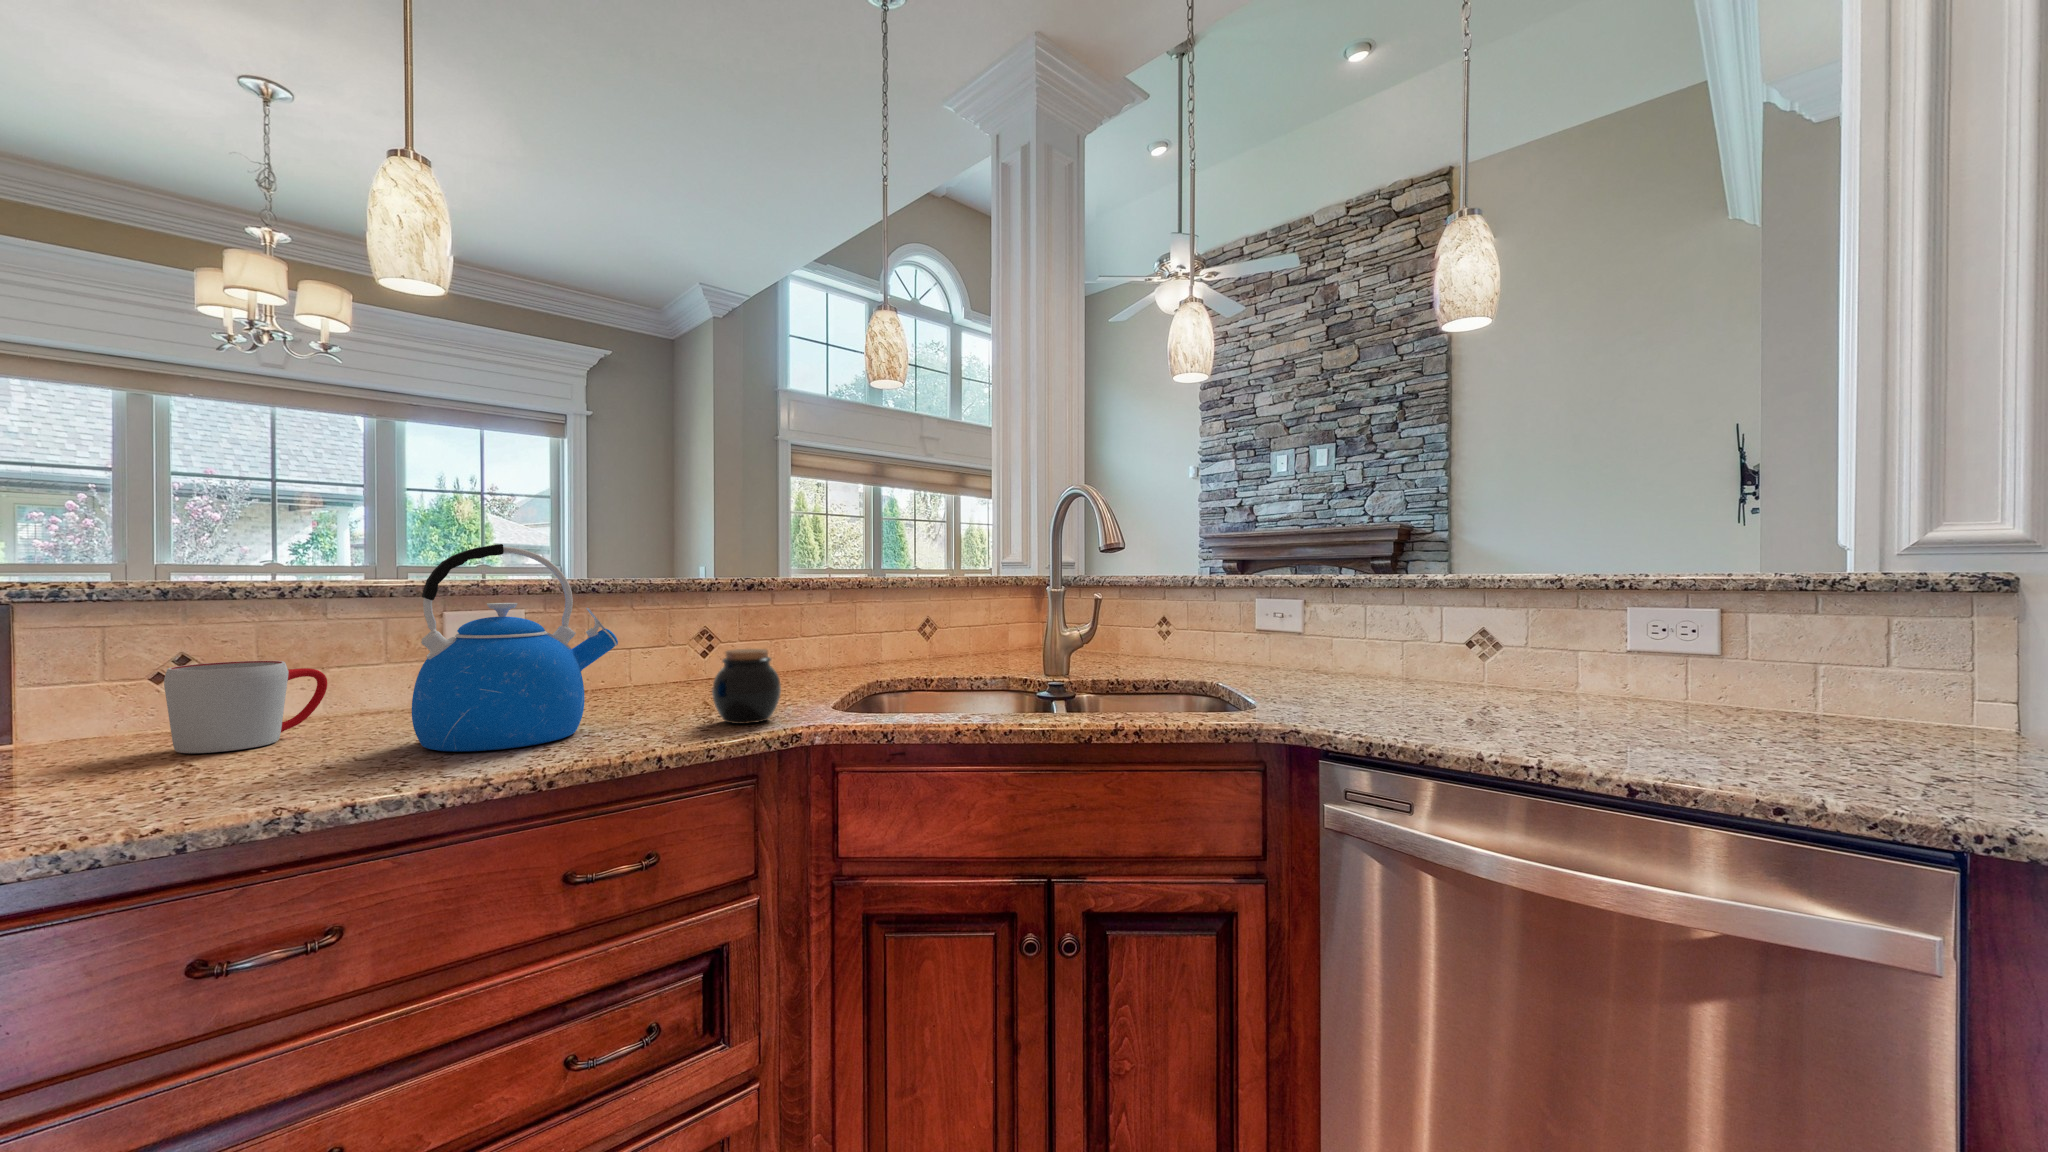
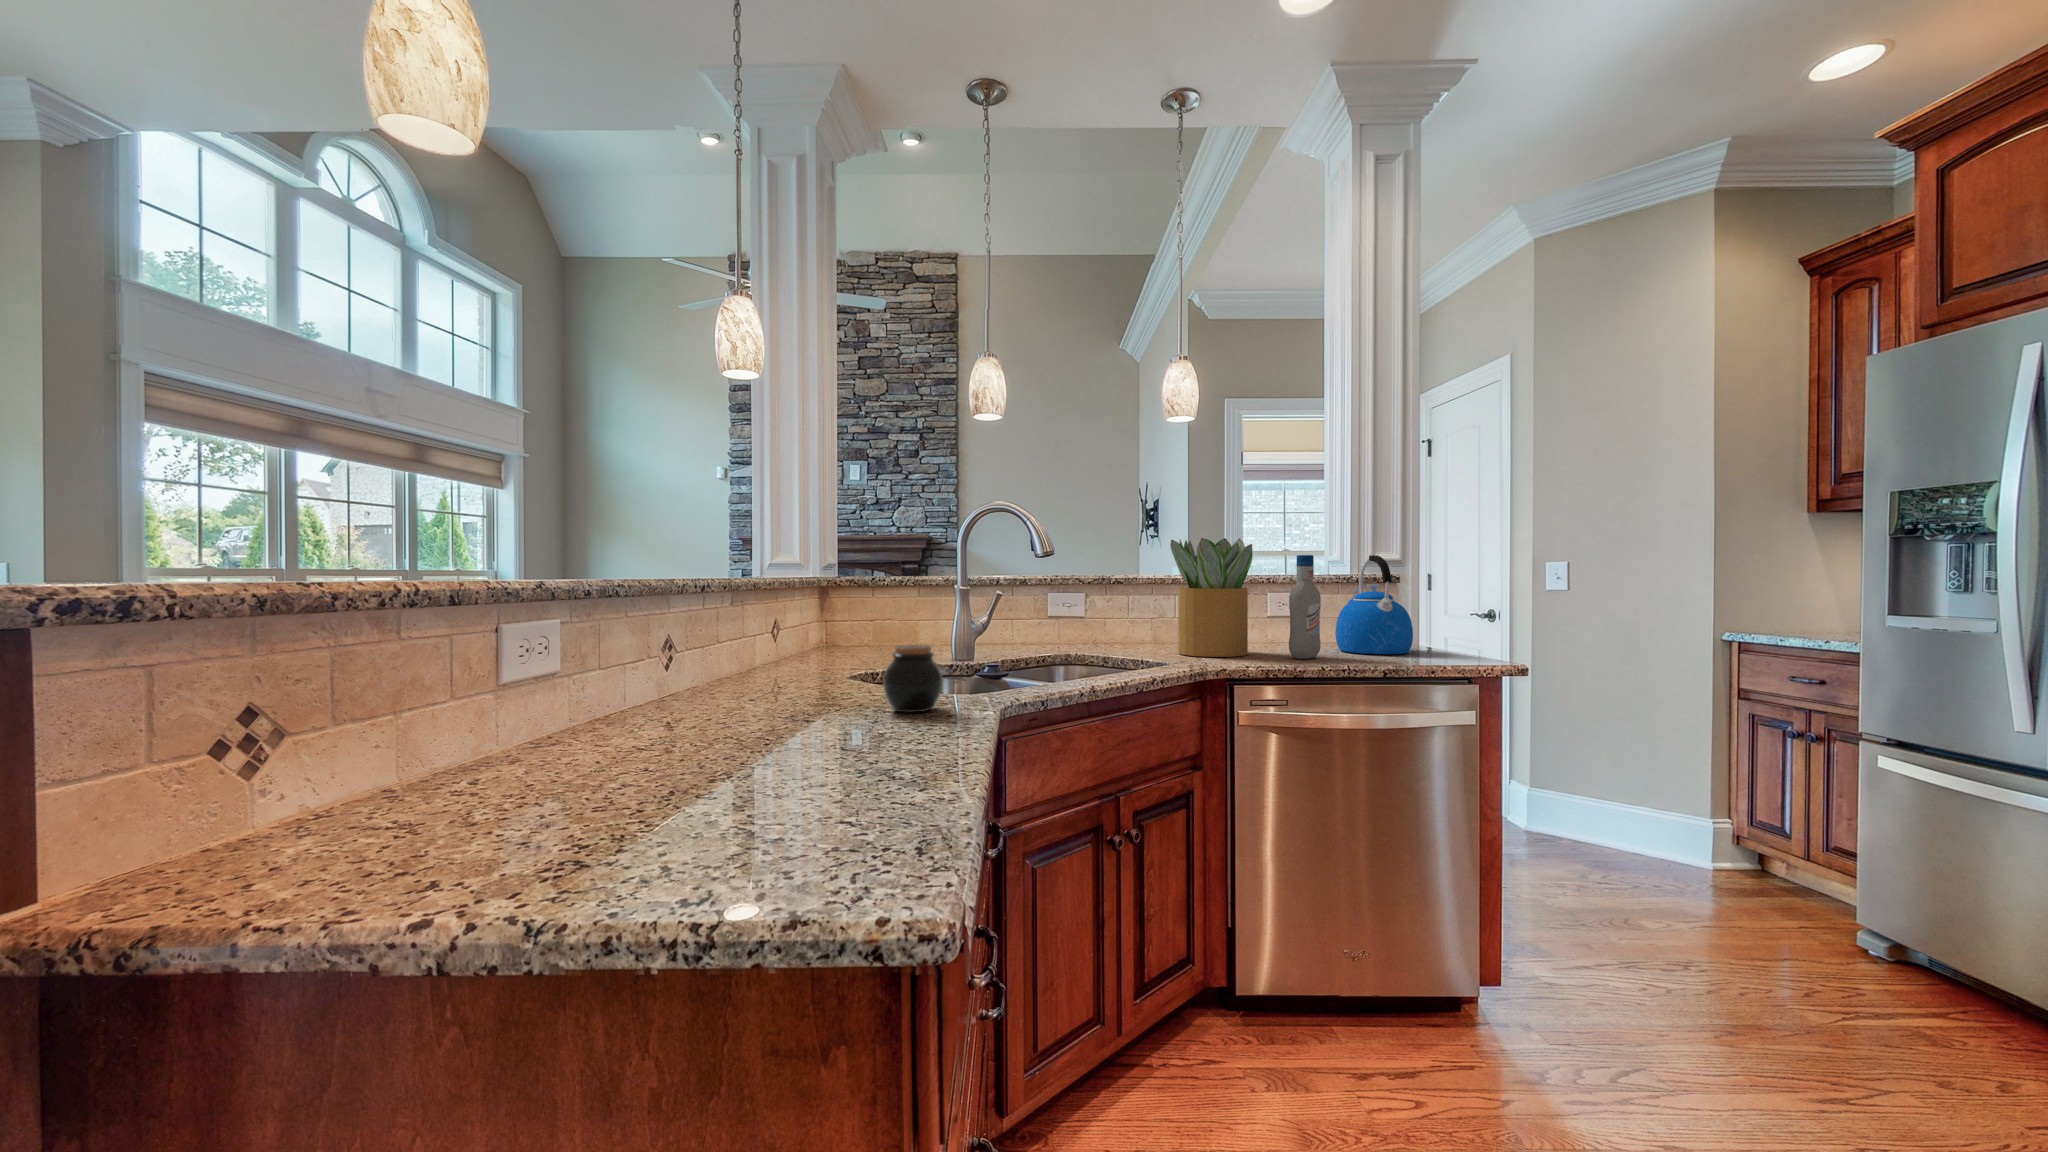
potted plant: none [1328,512,1483,713] -> present [1170,538,1253,657]
bottle: none [1507,537,1594,733] -> present [1289,555,1321,659]
kettle: present [412,544,618,752] -> present [1335,555,1413,654]
mug: present [164,661,327,753] -> none [392,697,540,832]

